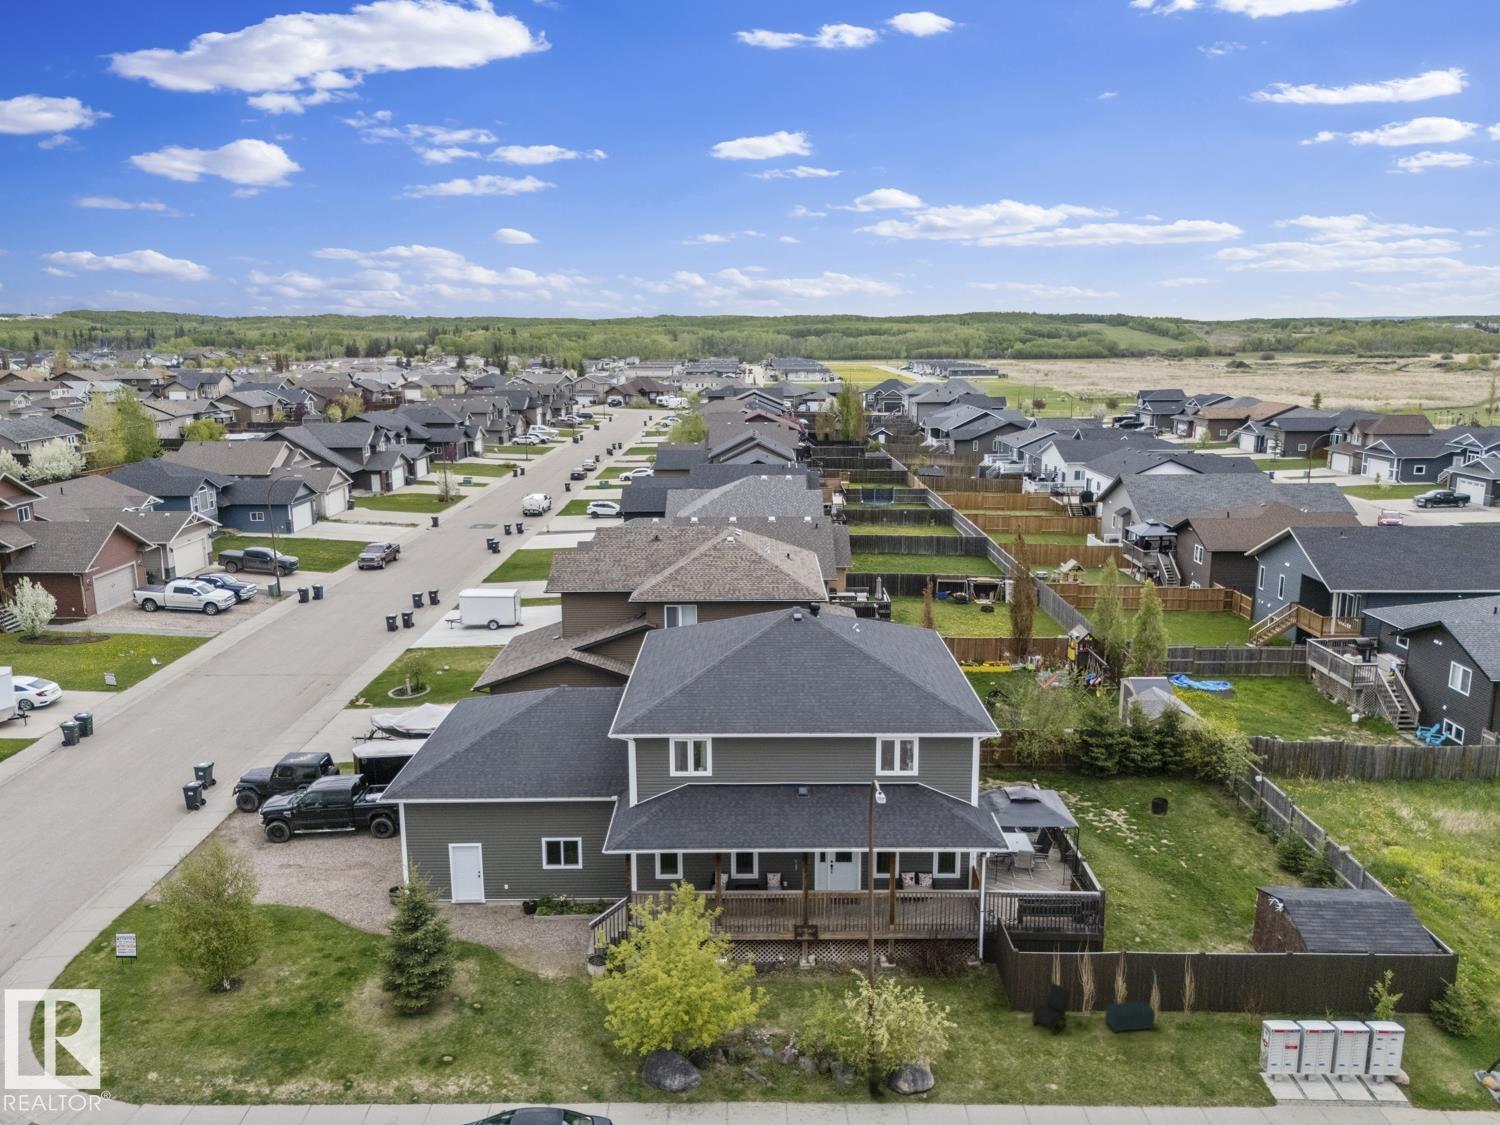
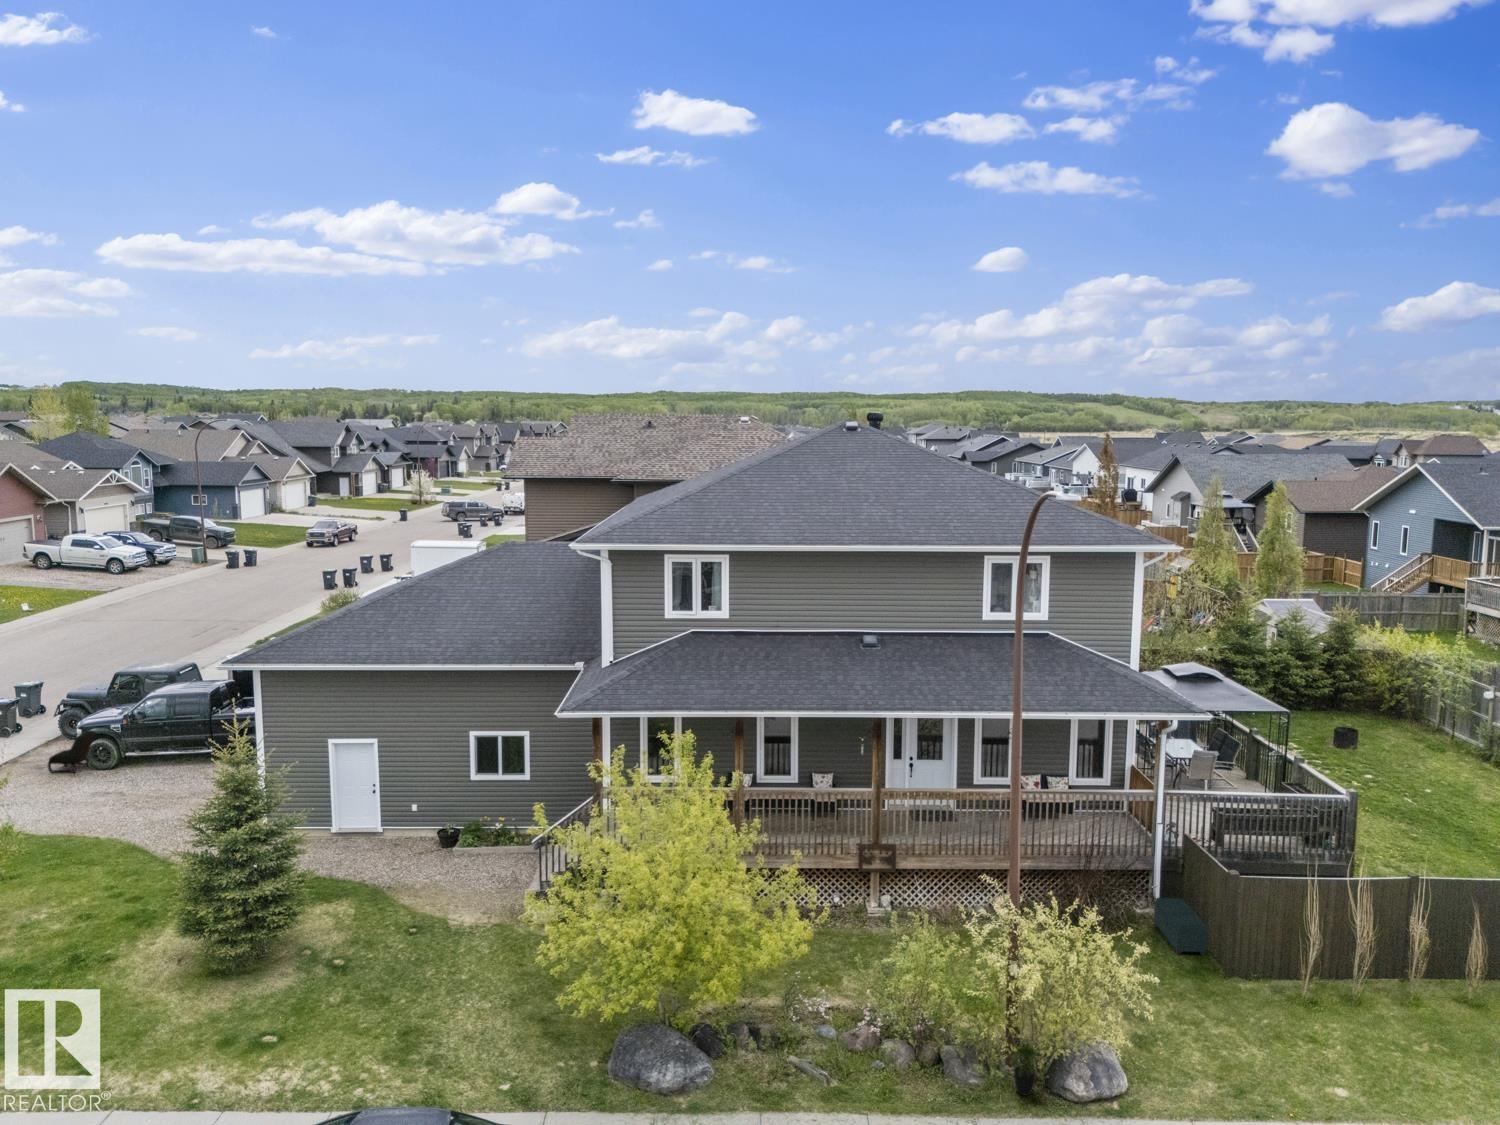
lounge chair: present [1032,983,1071,1035] -> present [48,731,95,773]
bench: present [1105,1002,1155,1033] -> present [1154,898,1208,955]

